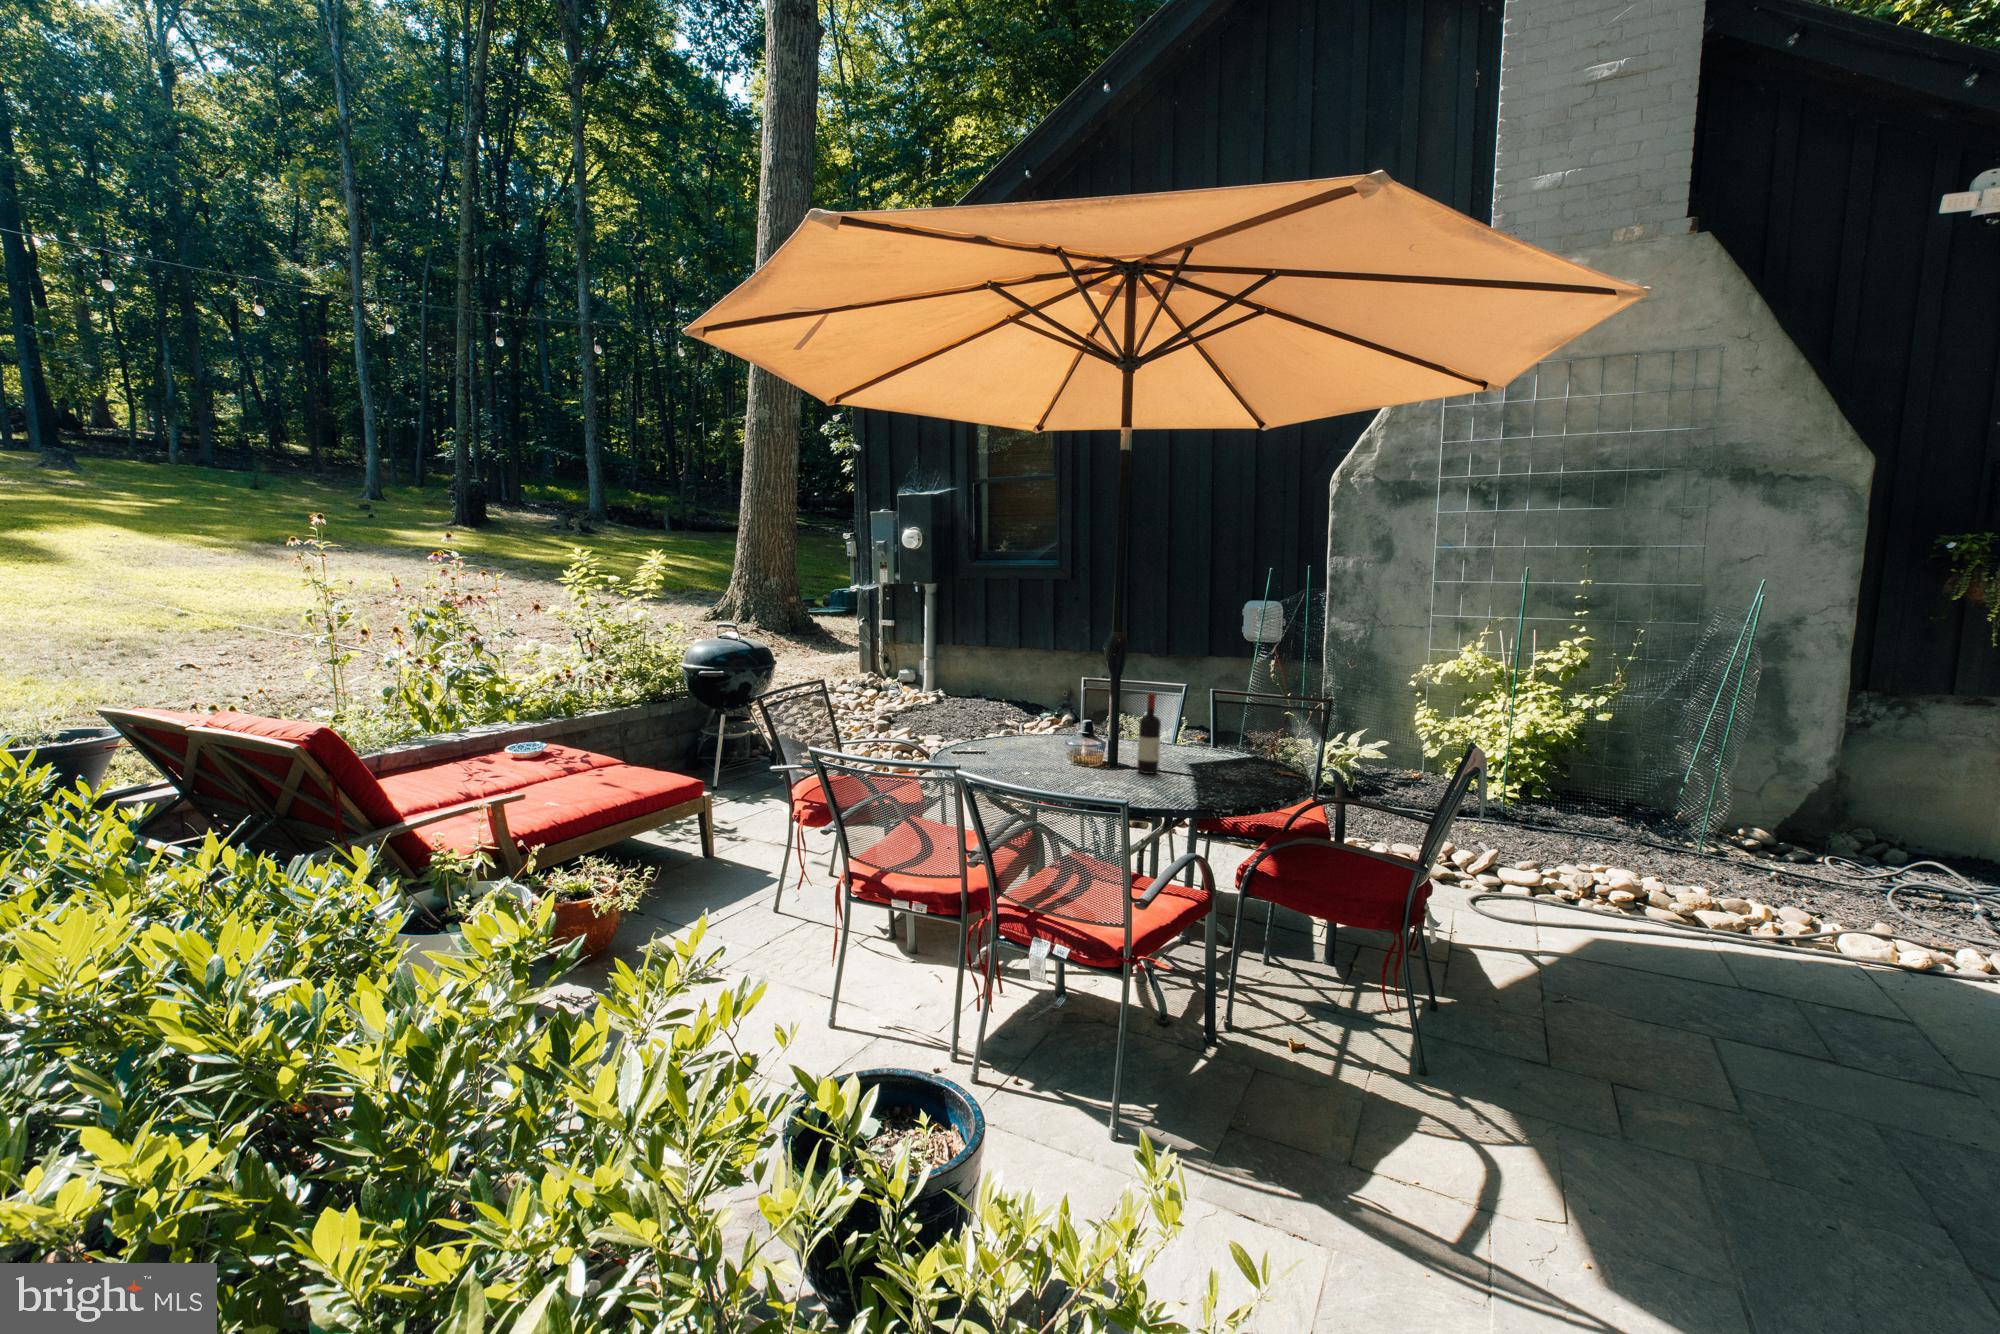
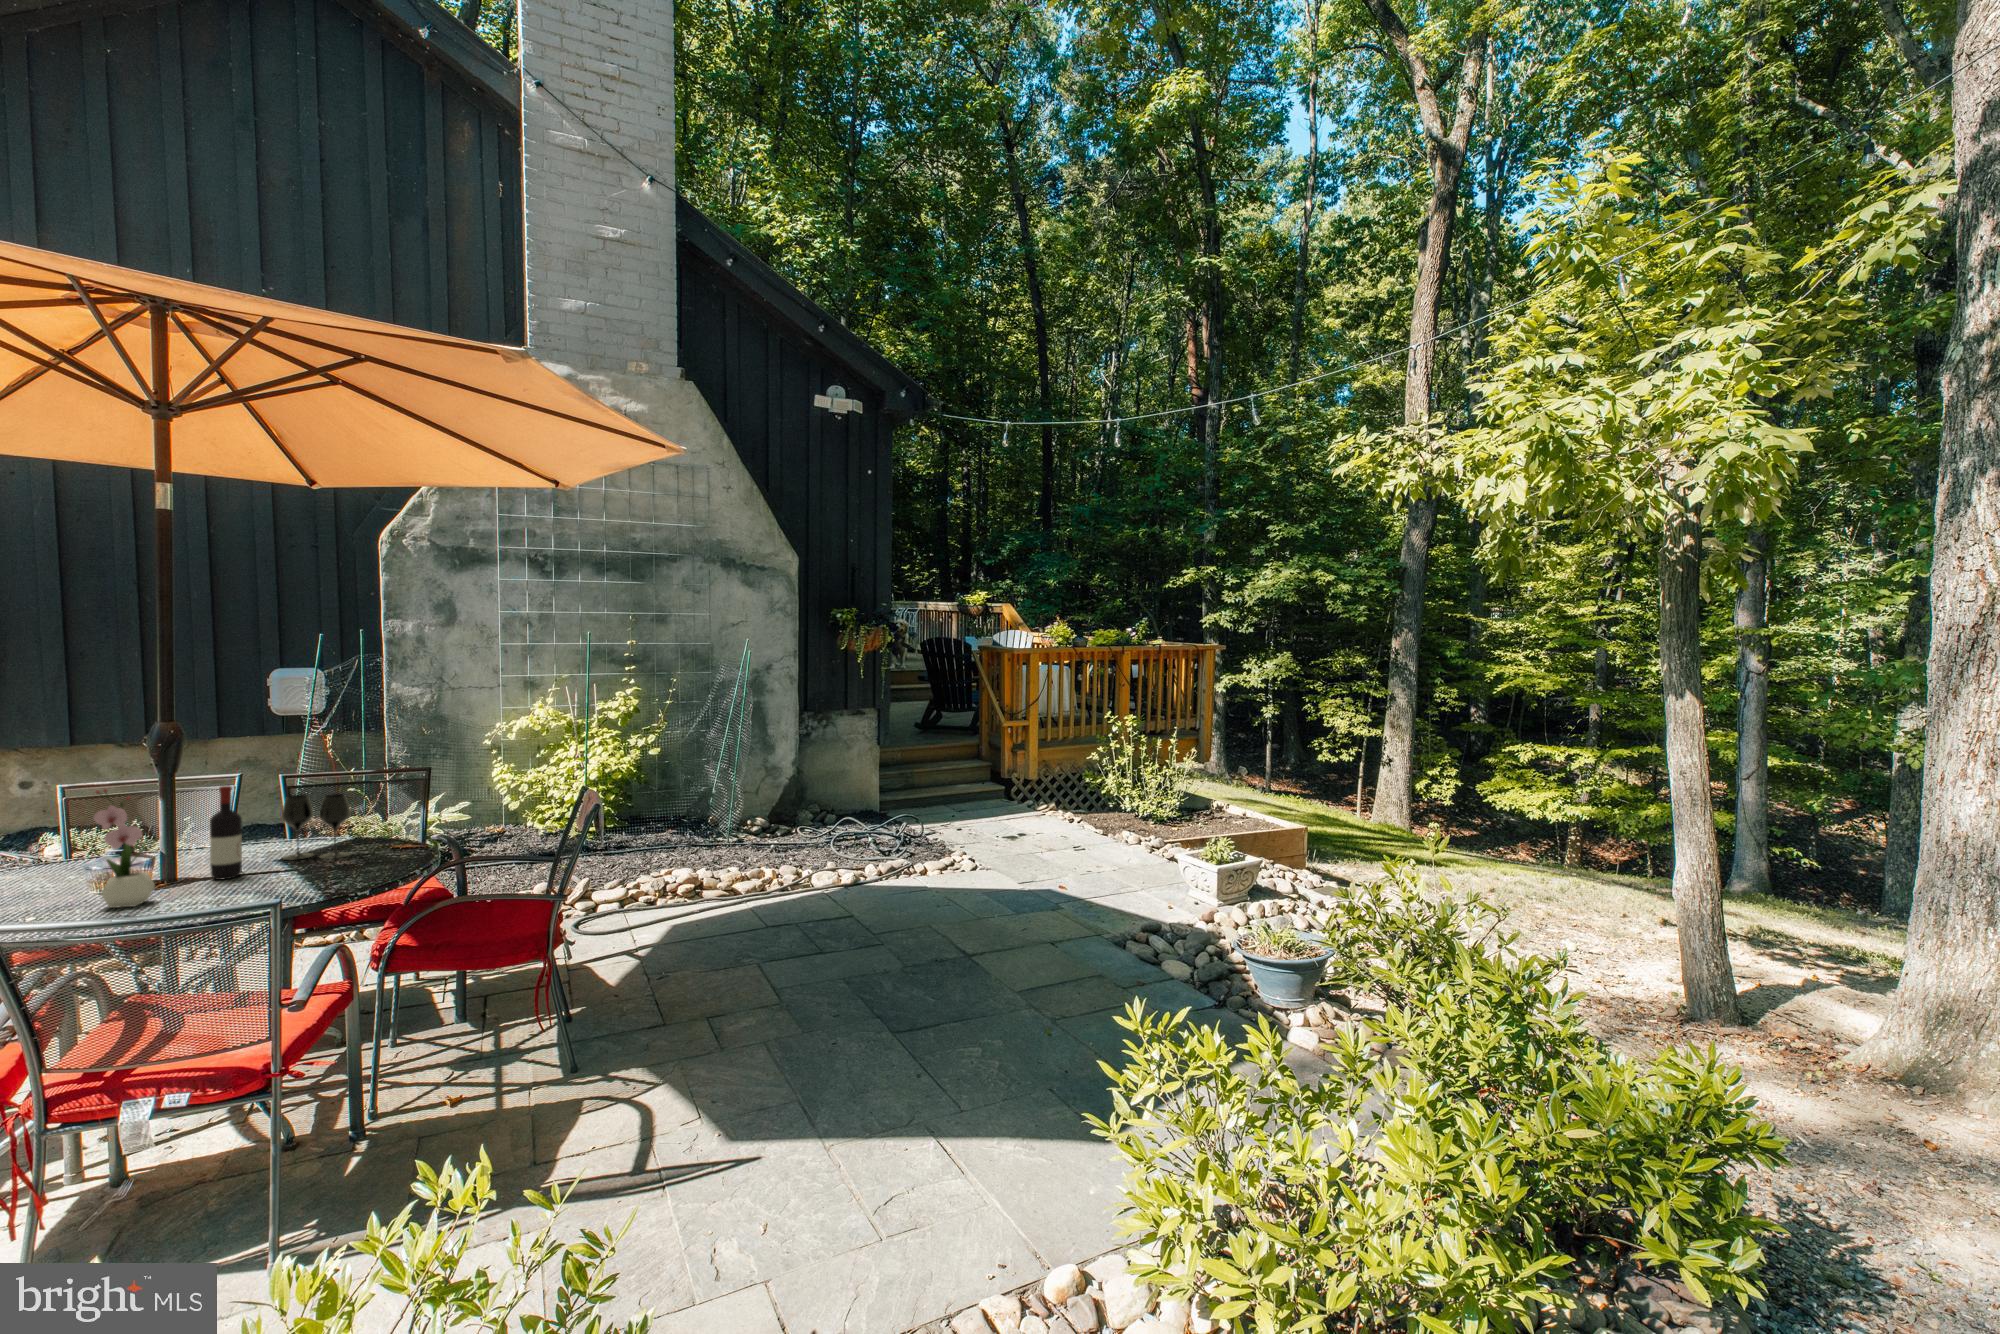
flower arrangement: none [1060,683,1101,782] -> present [94,789,159,908]
wine glass: none [1192,710,1246,775] -> present [282,794,350,860]

